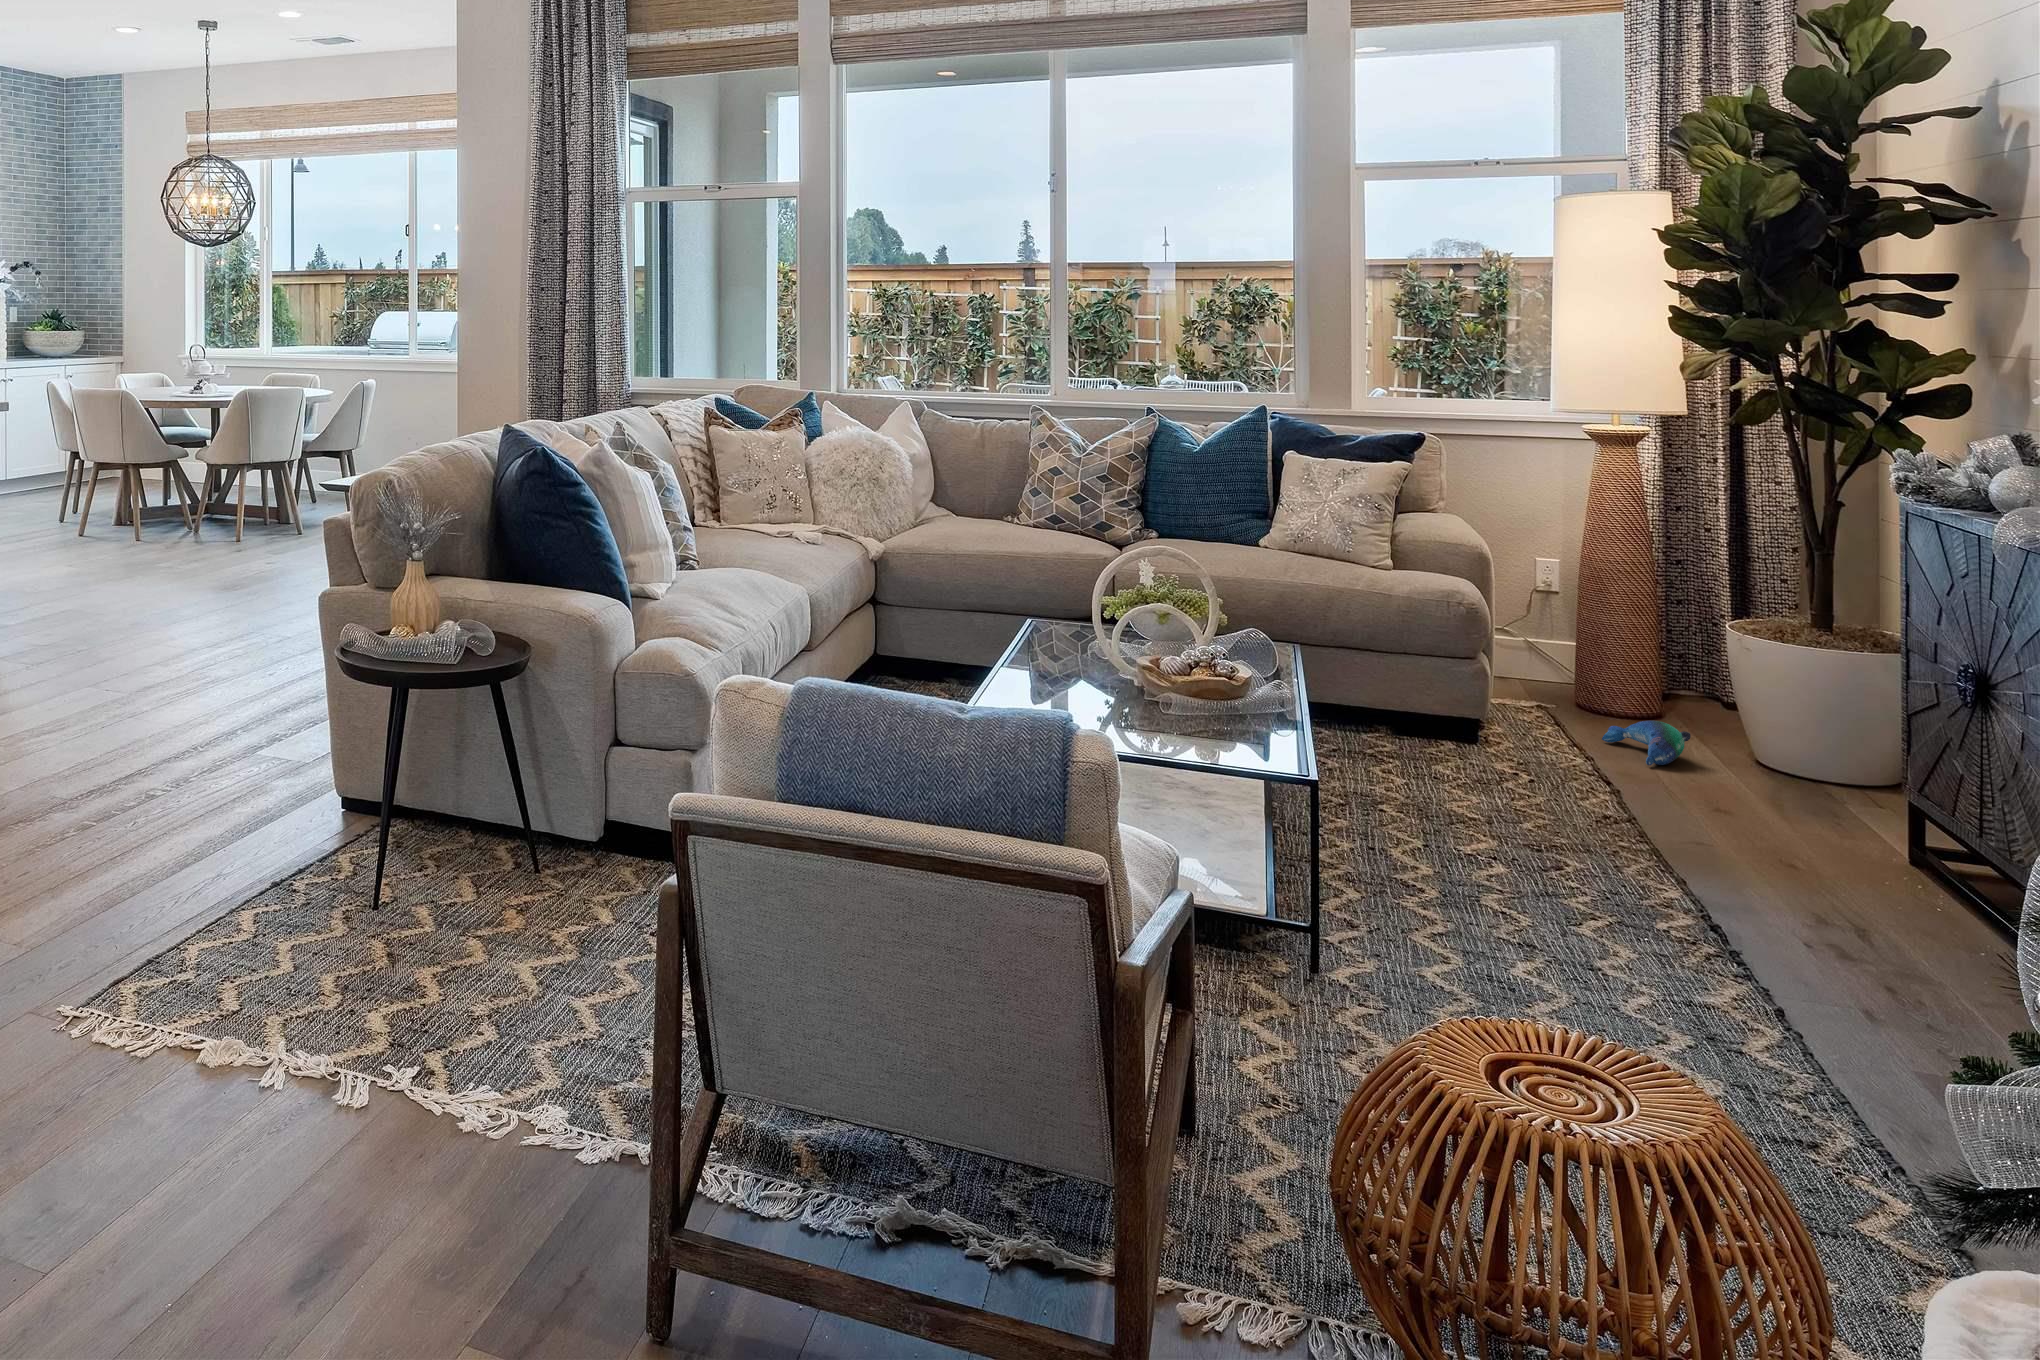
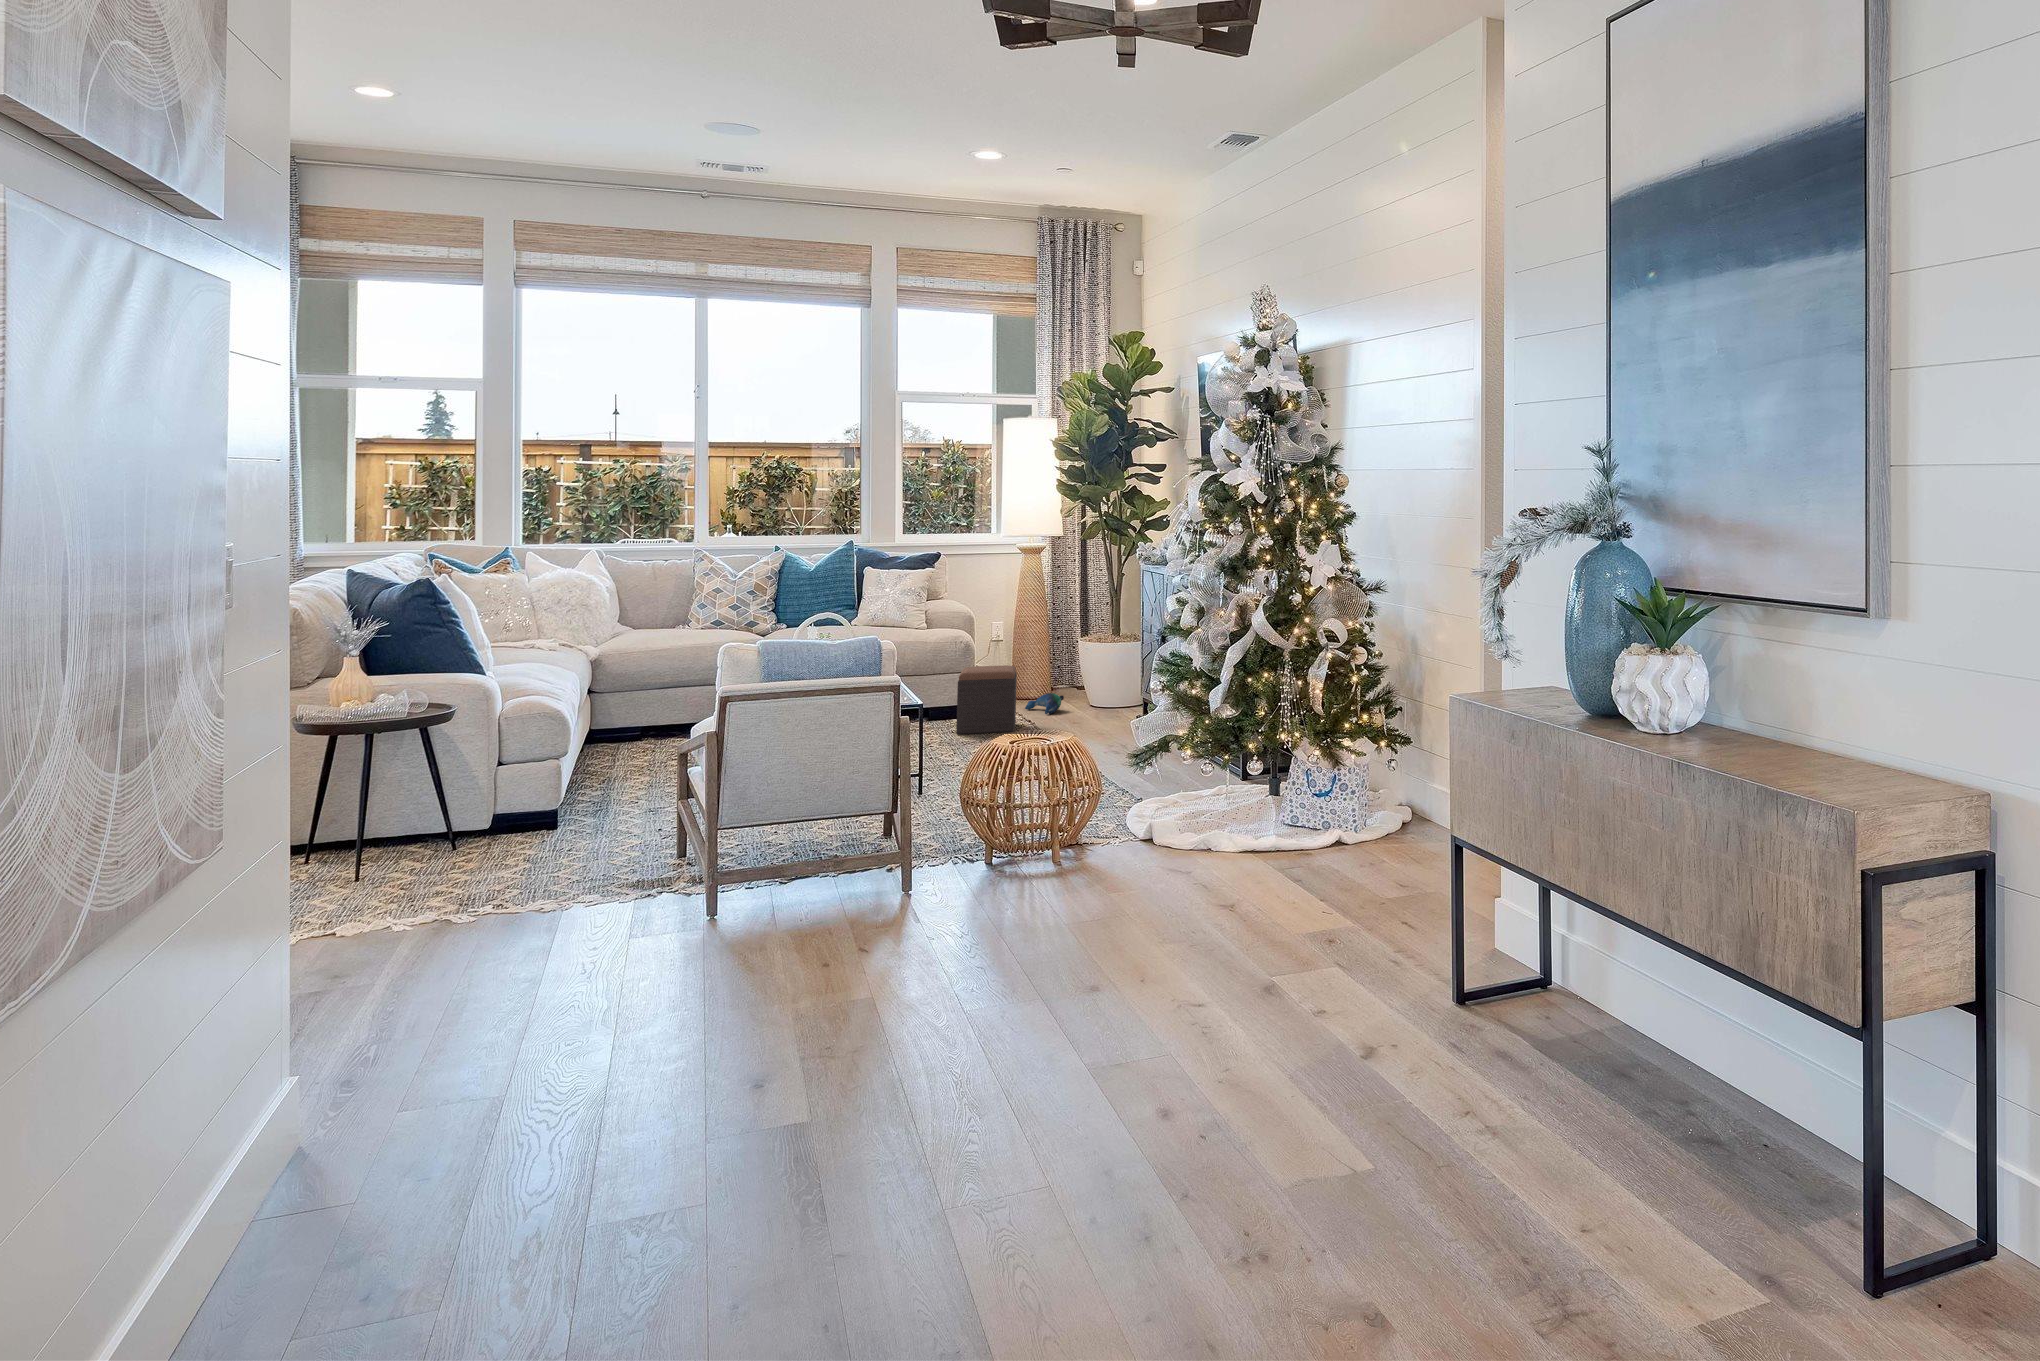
footstool: none [1444,655,1577,802] -> present [956,665,1017,734]

